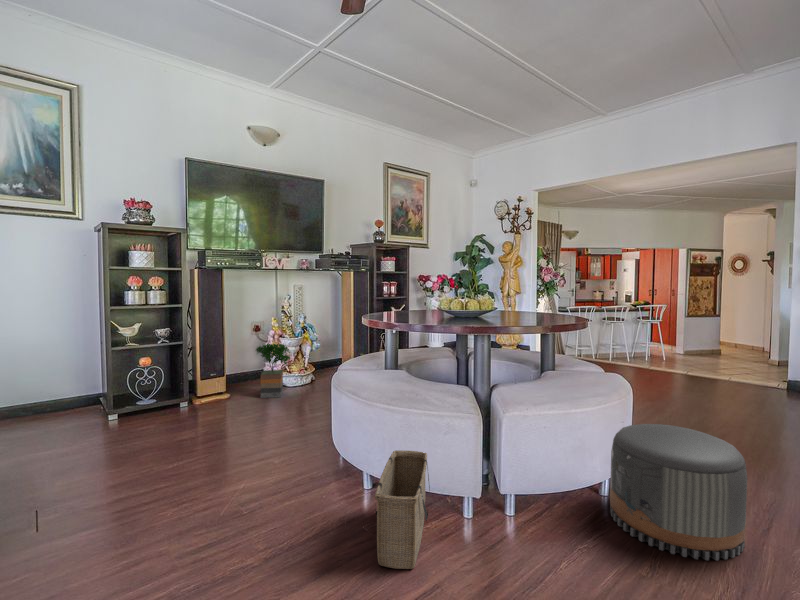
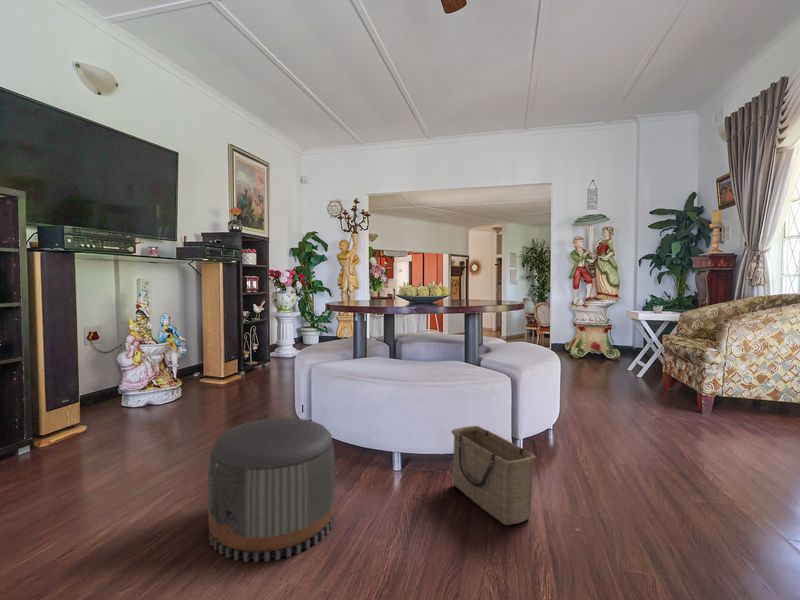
potted tree: present [256,344,290,398] -> none [122,350,178,422]
pouf: present [610,424,747,560] -> present [208,418,335,562]

